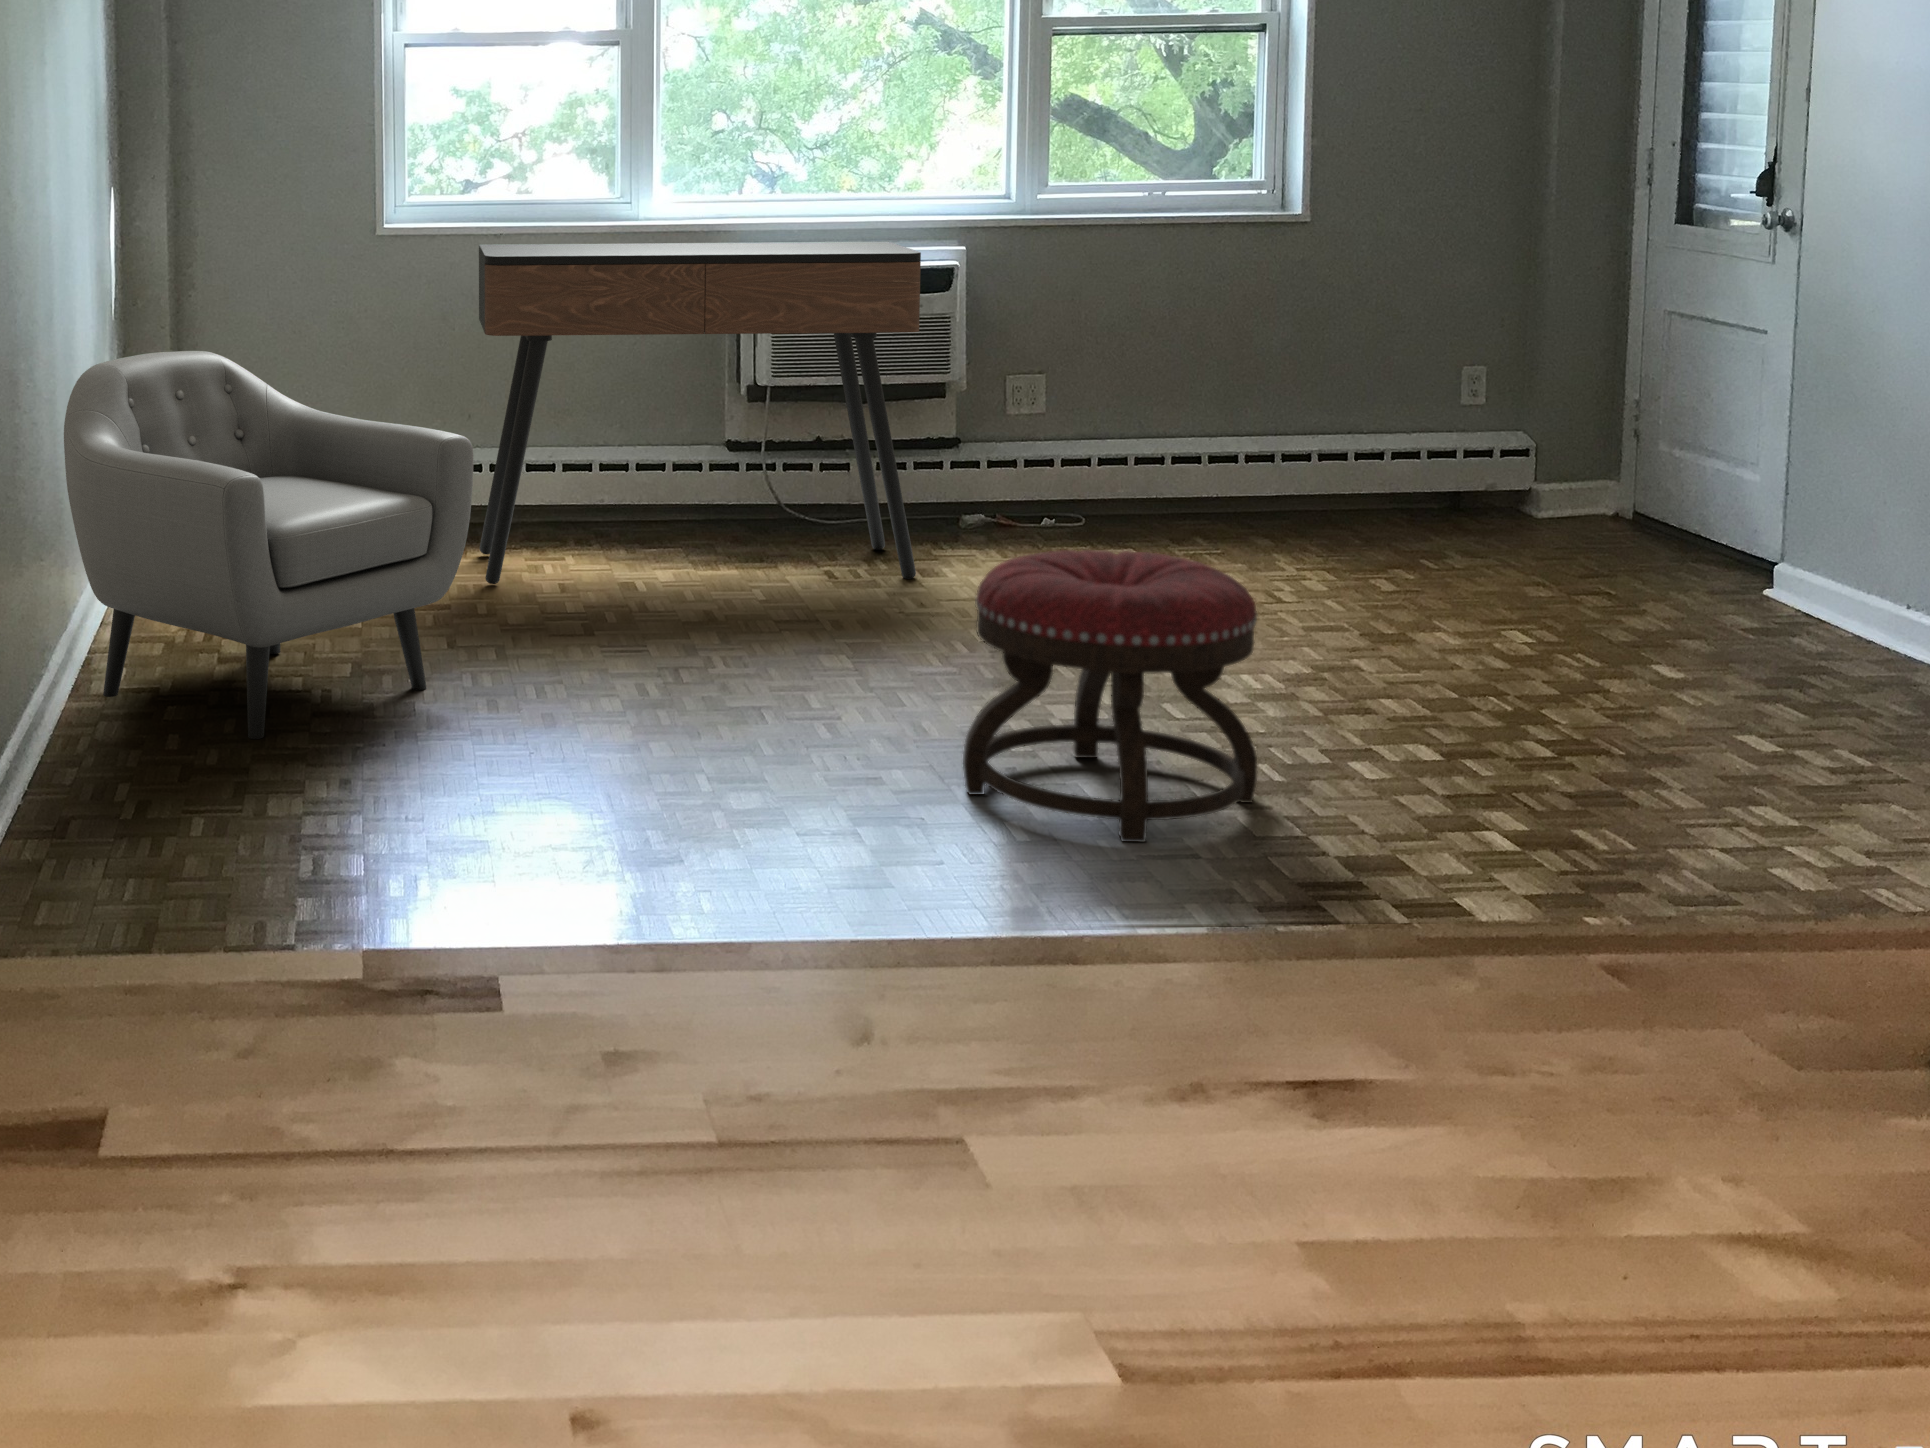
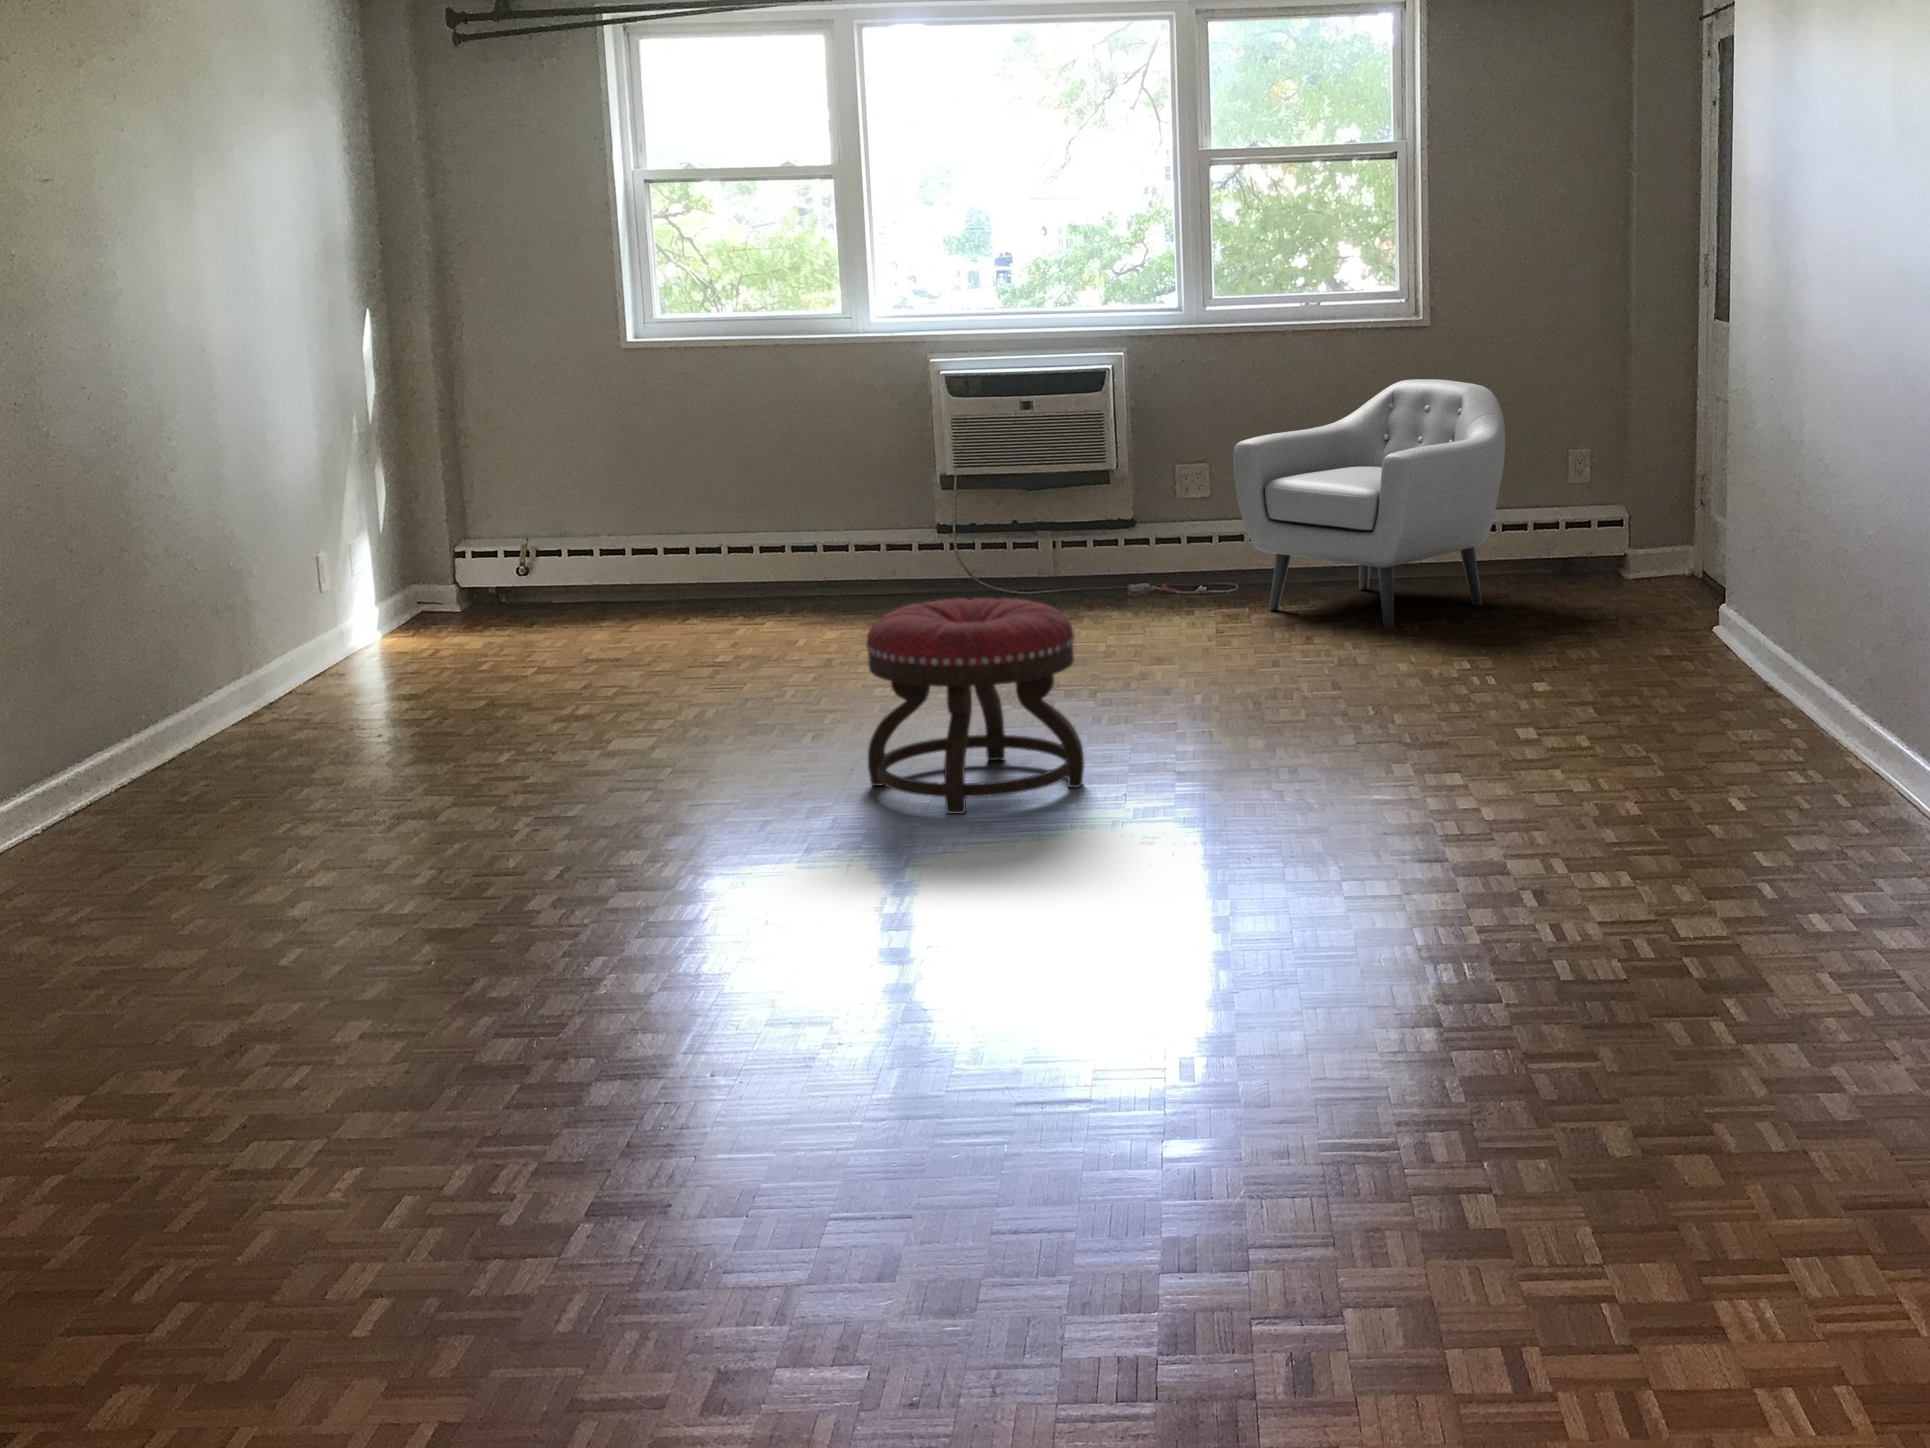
console table: present [479,242,921,584] -> none [658,350,1042,645]
armchair: present [64,351,473,739] -> present [1234,379,1505,628]

